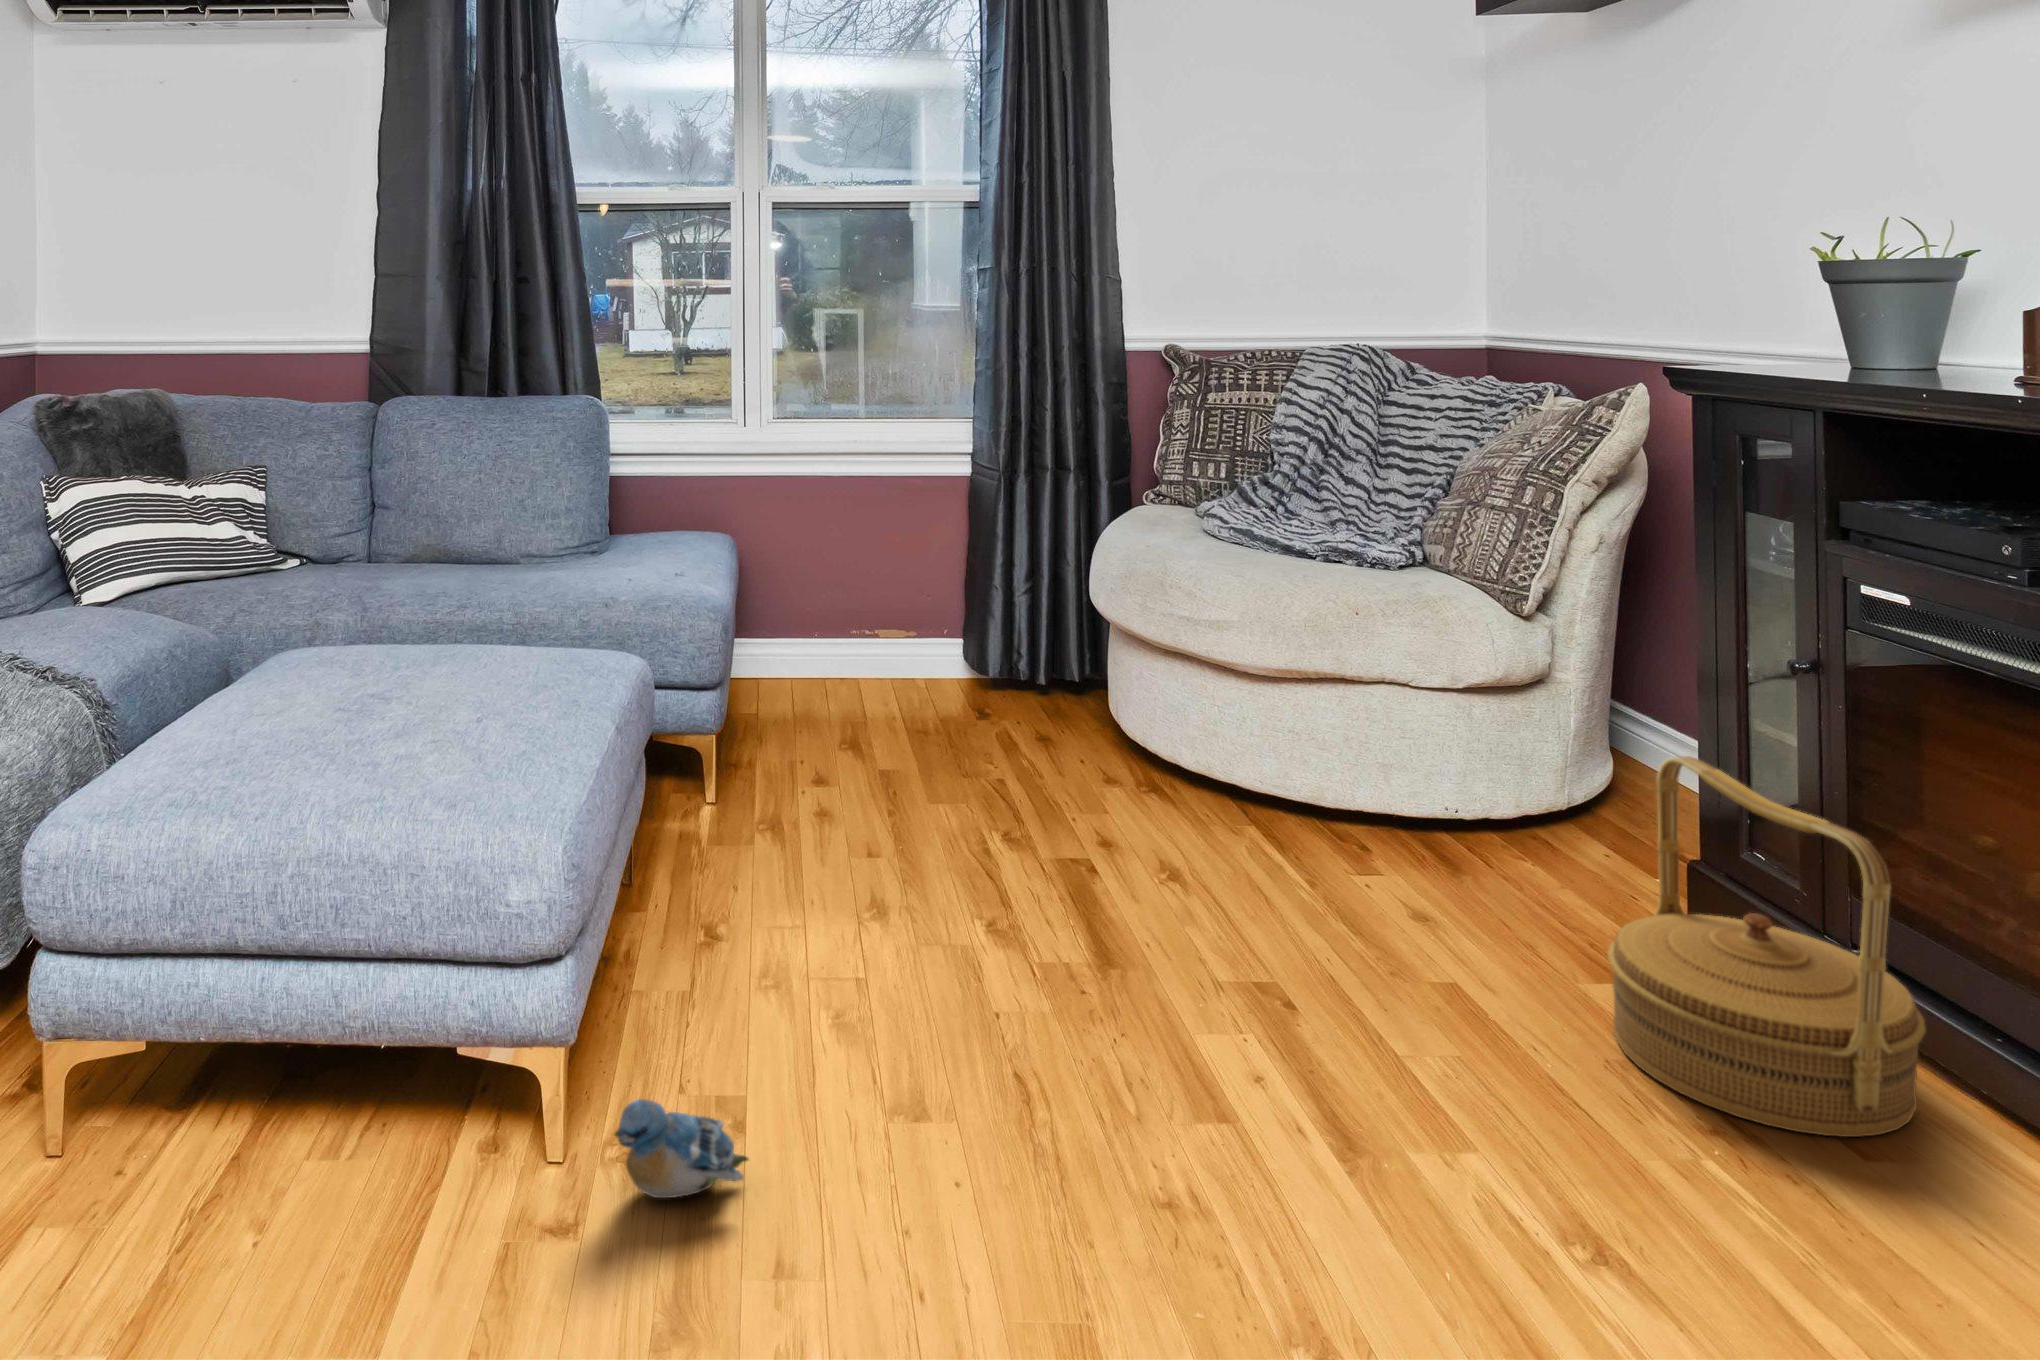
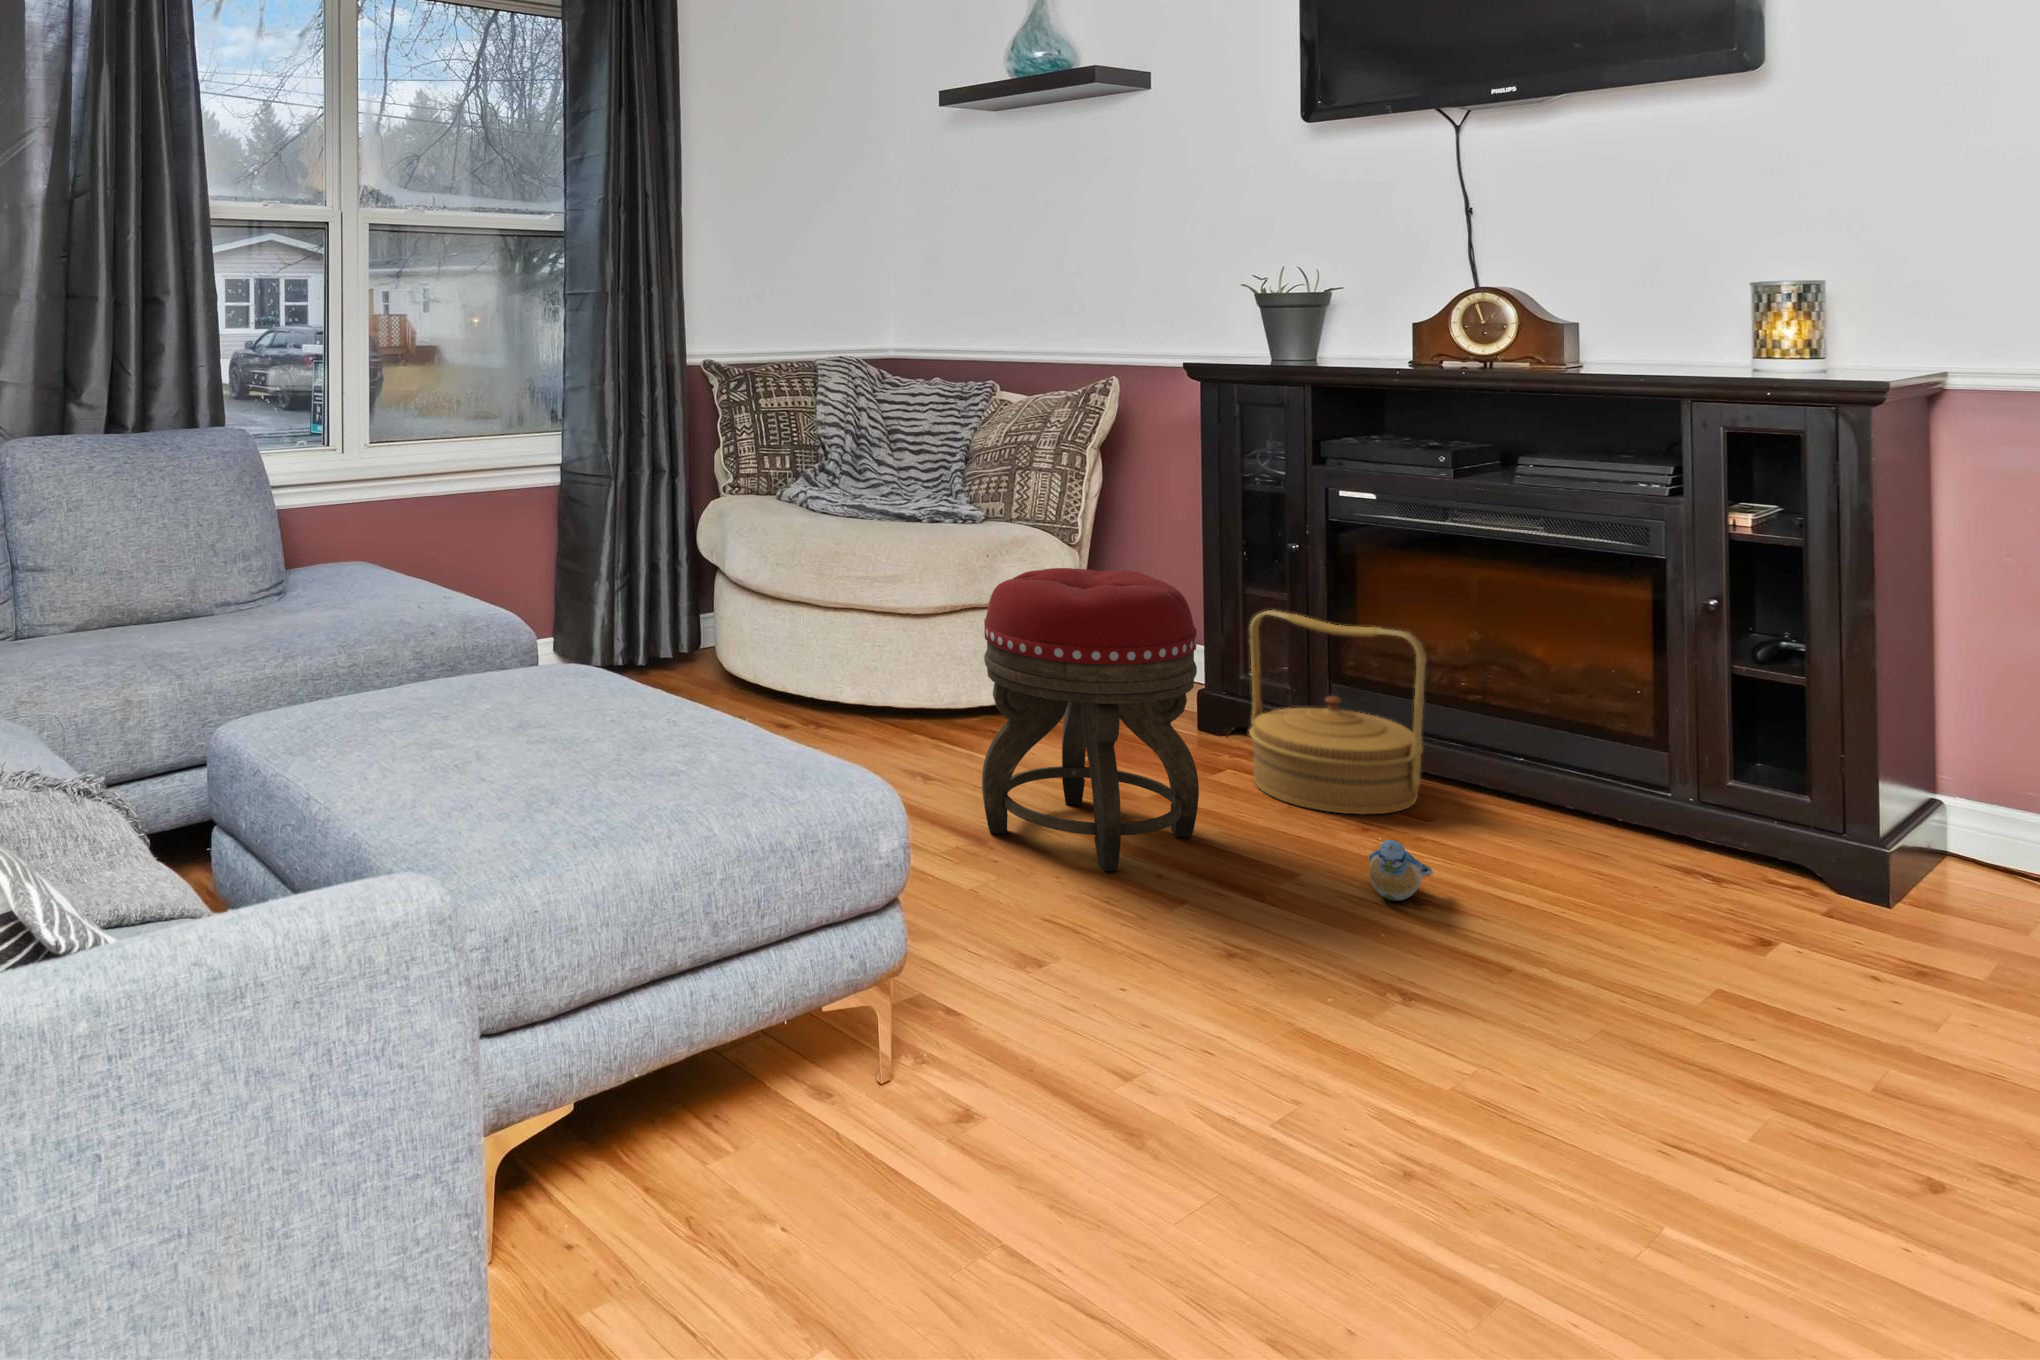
footstool: none [1100,634,1397,1054] -> present [982,568,1199,871]
plush toy: present [614,1099,748,1198] -> present [1368,840,1433,901]

